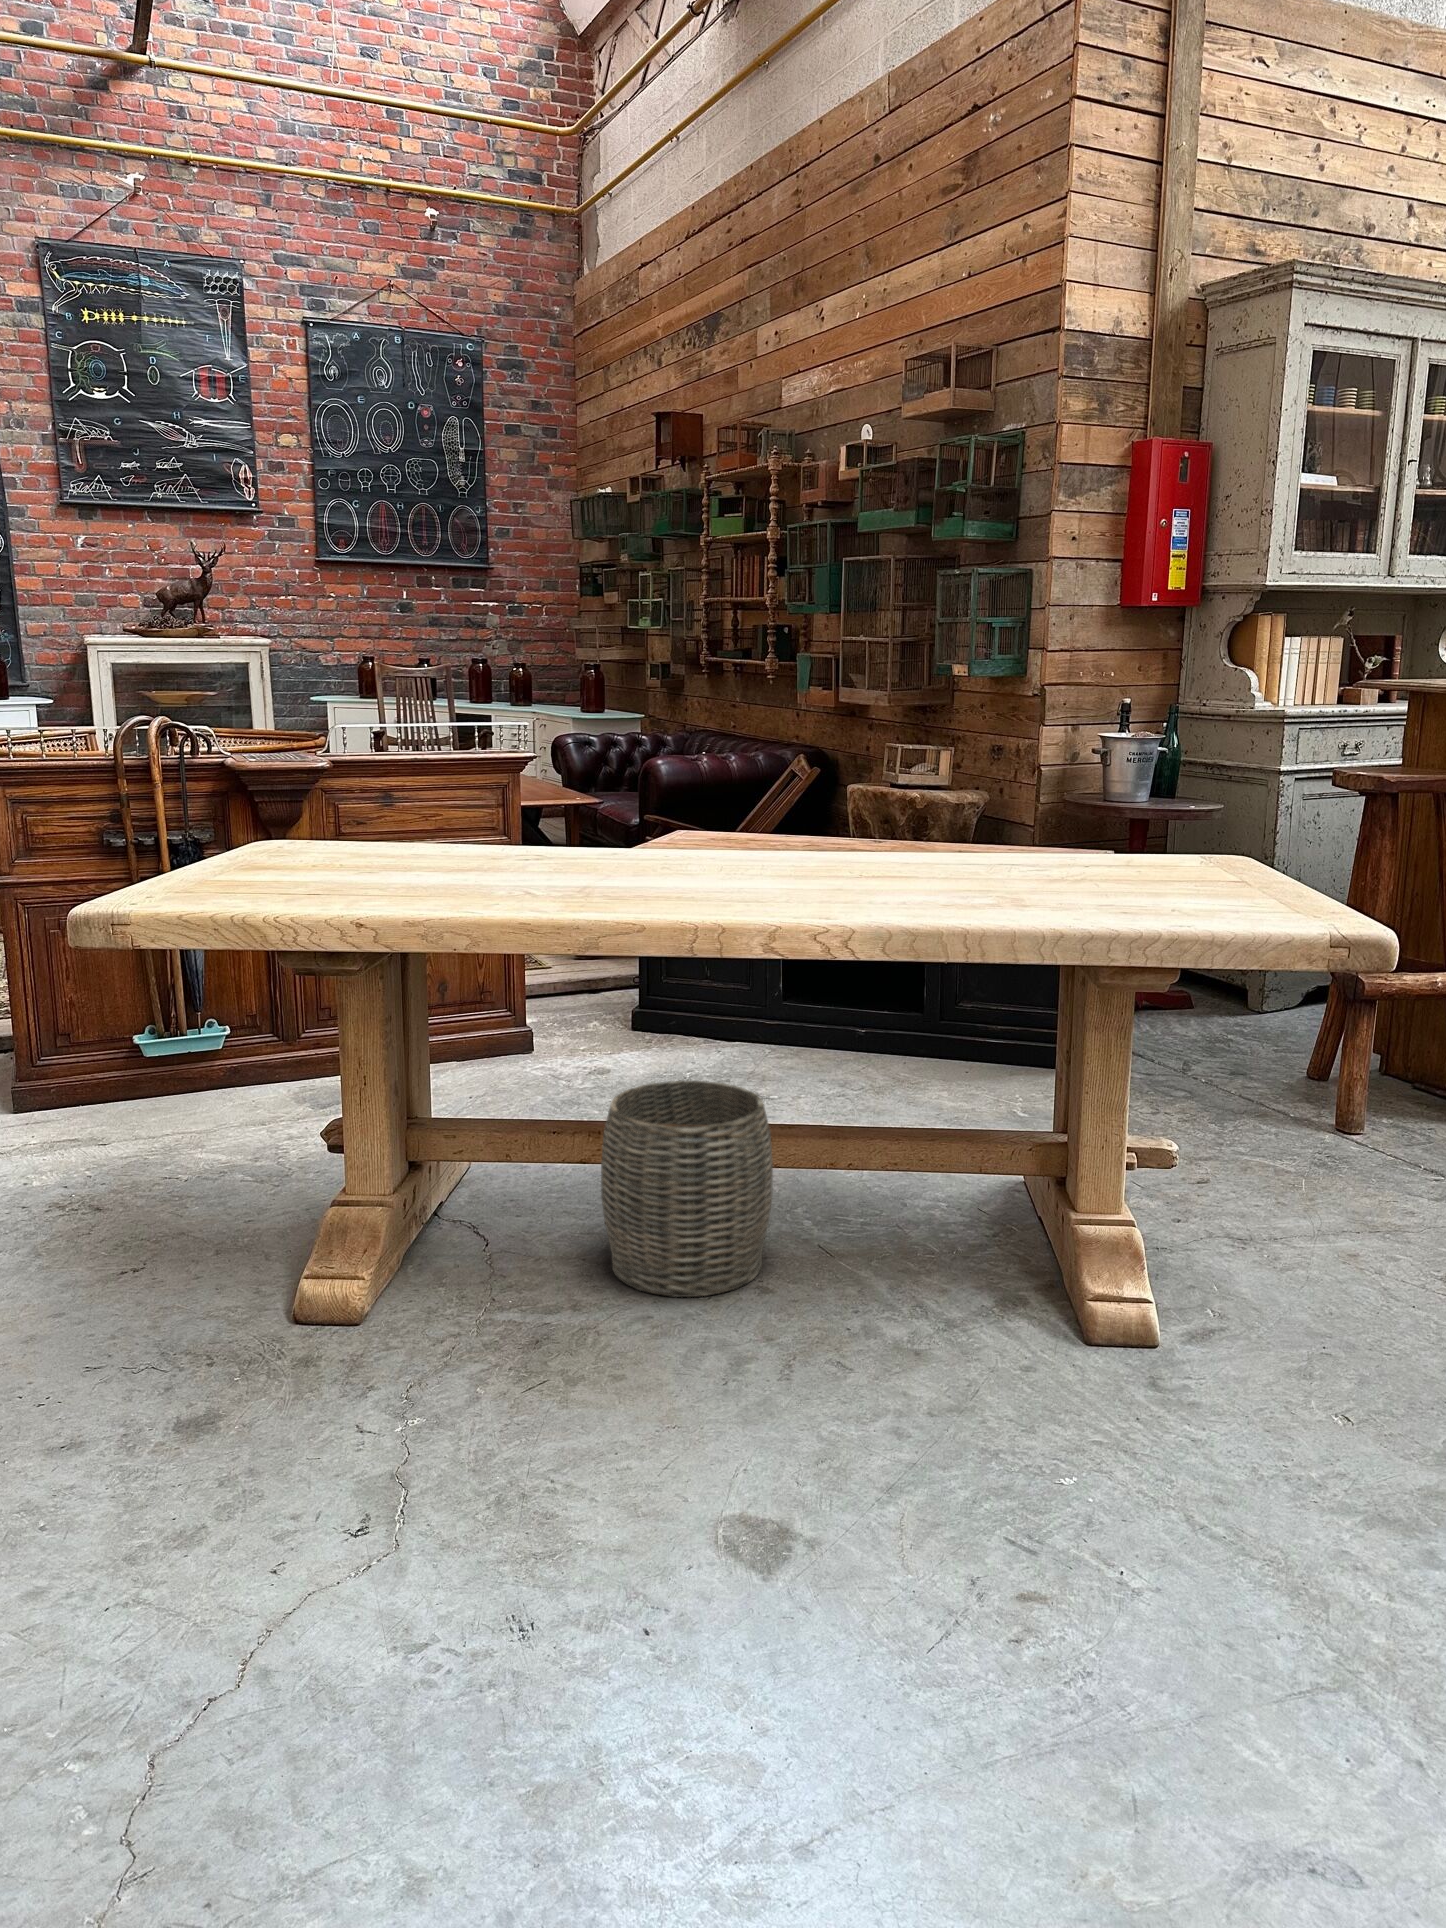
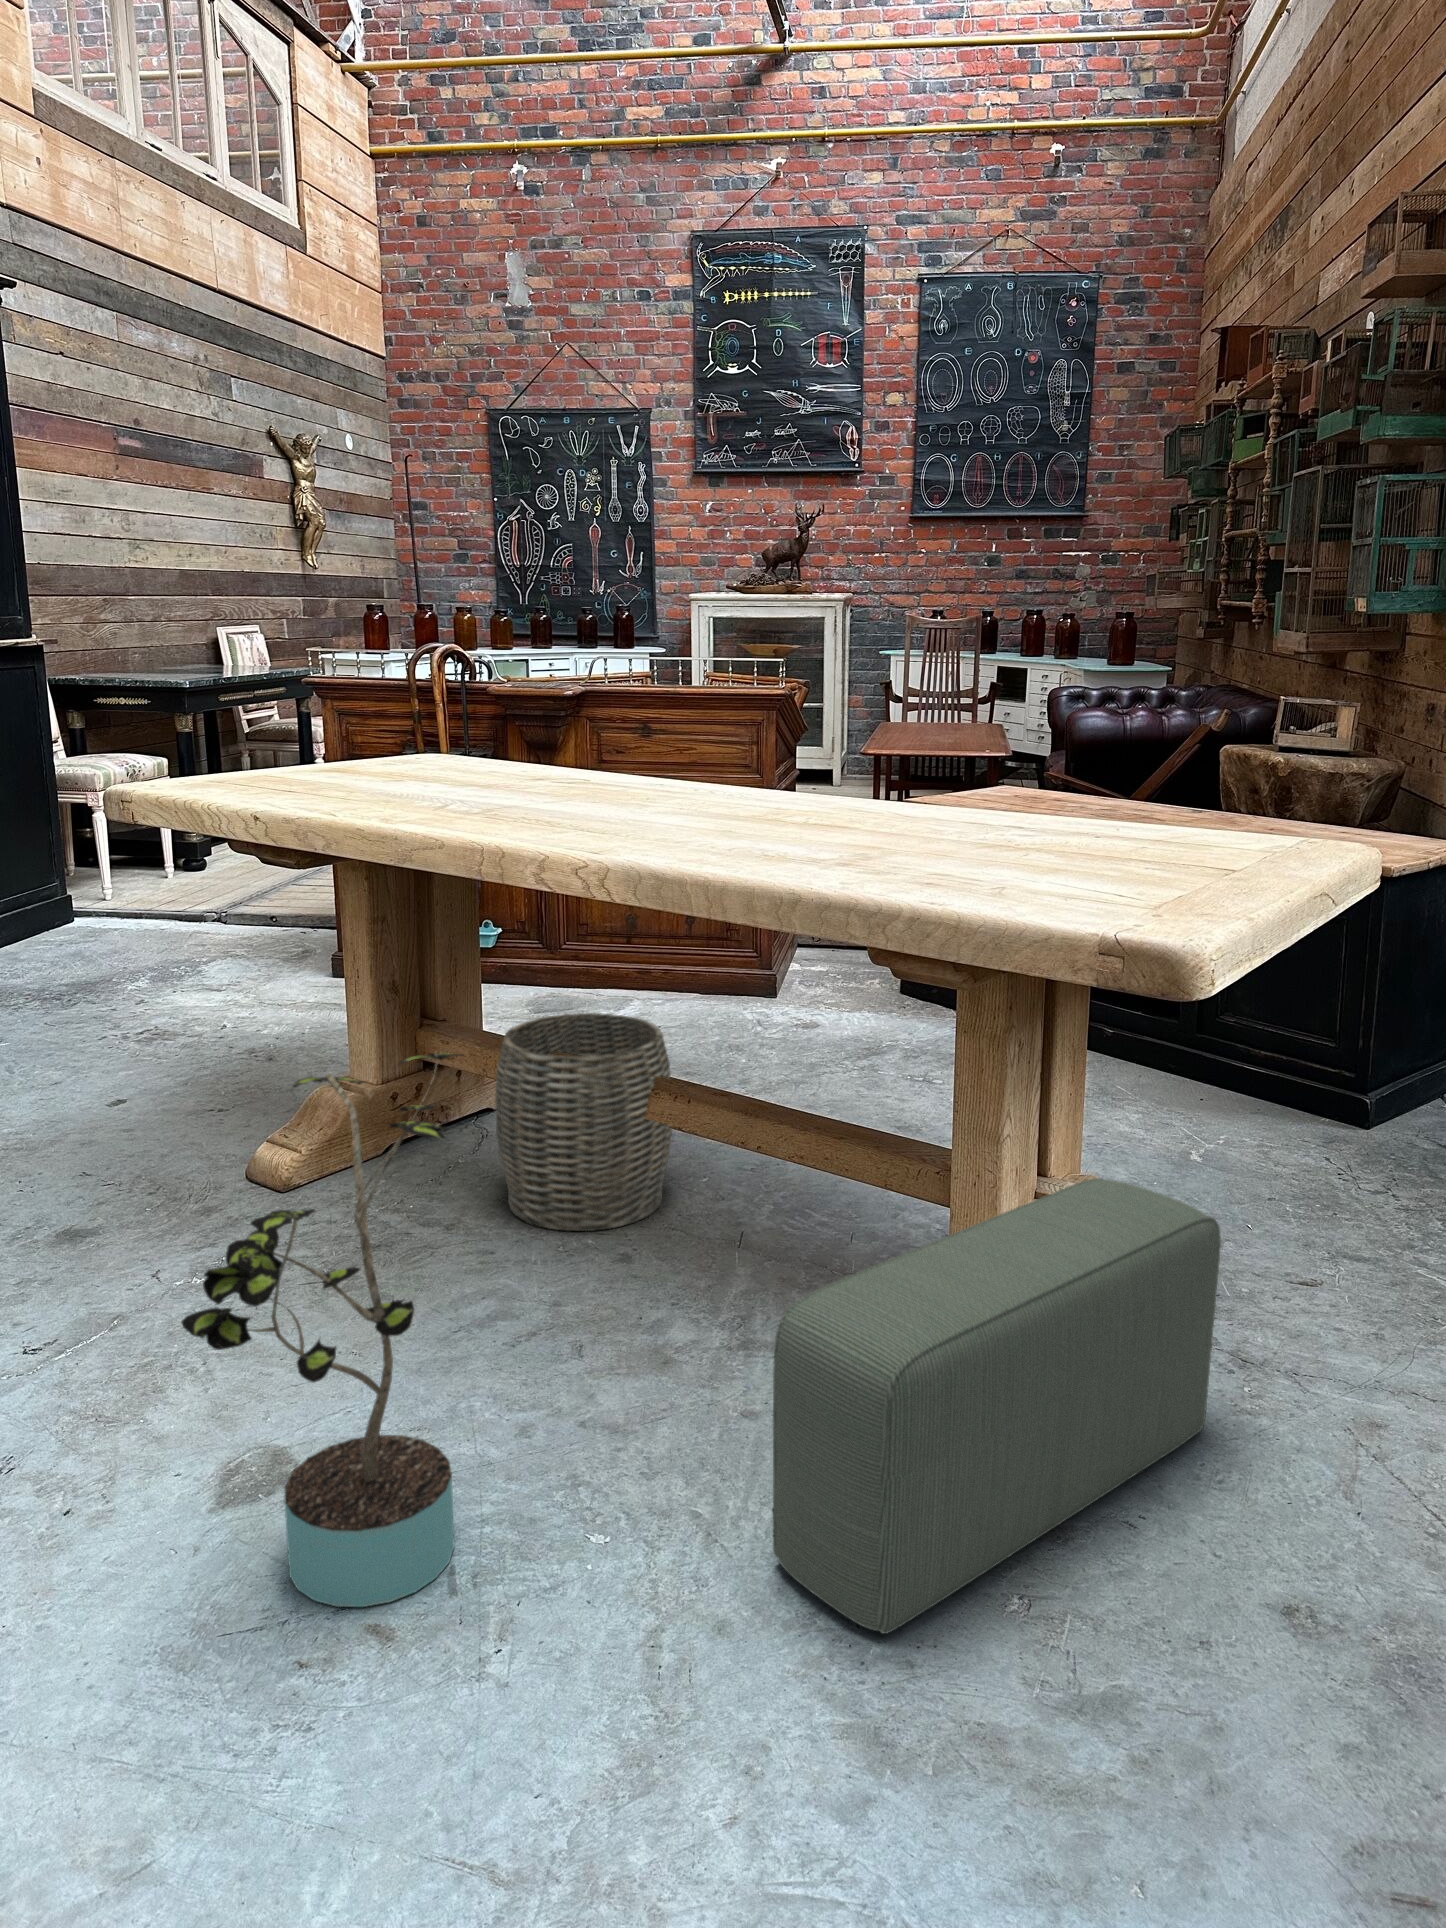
potted plant: none [888,1106,1185,1631] -> present [182,1053,462,1607]
pouf: none [1239,1132,1415,1490] -> present [773,1178,1221,1634]

